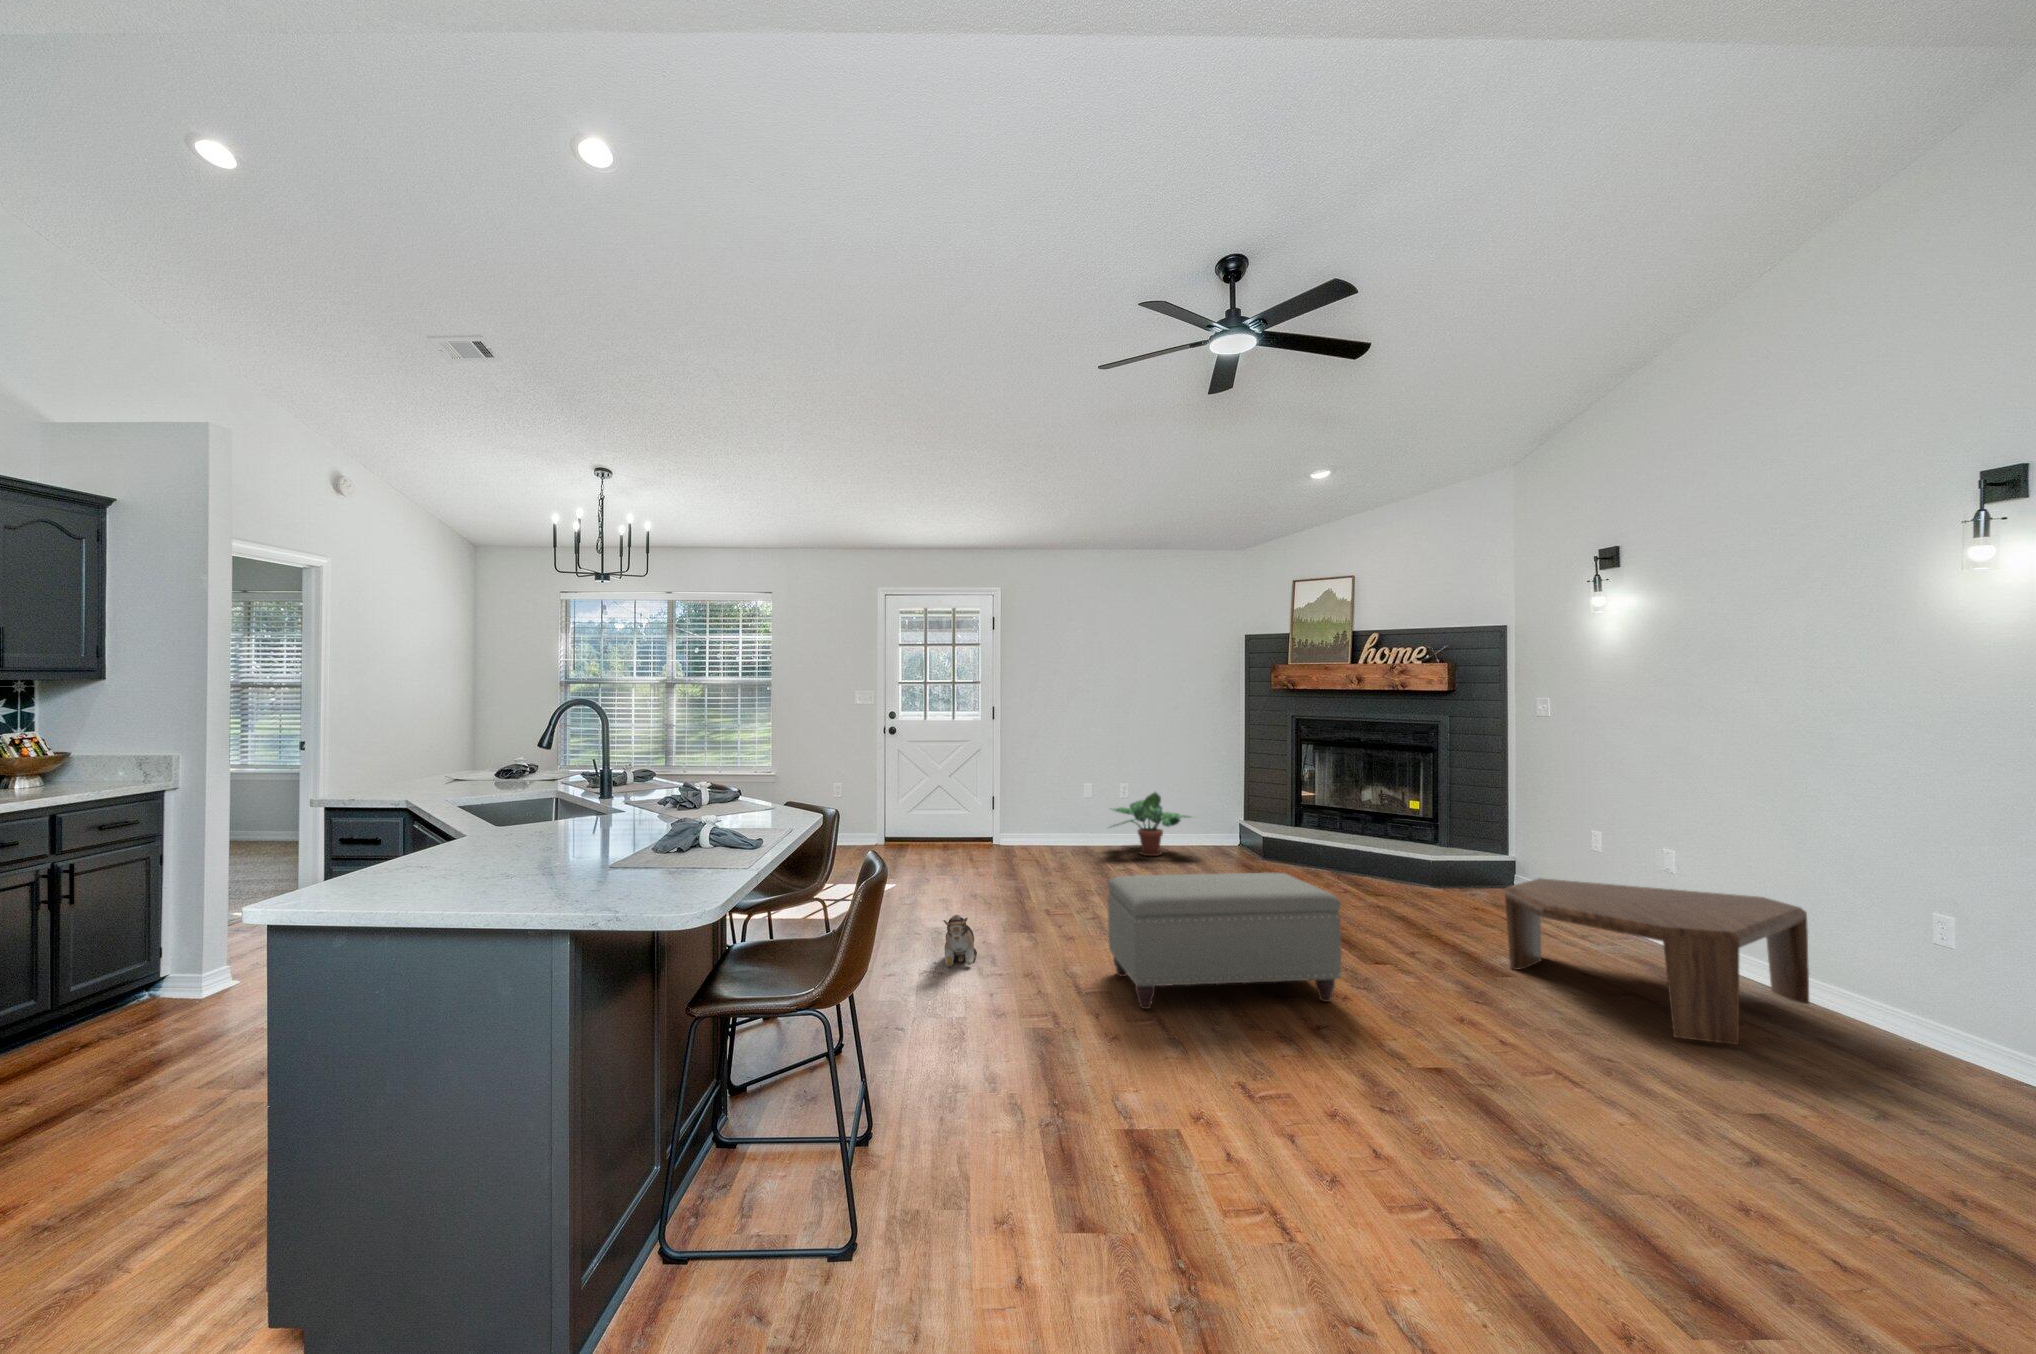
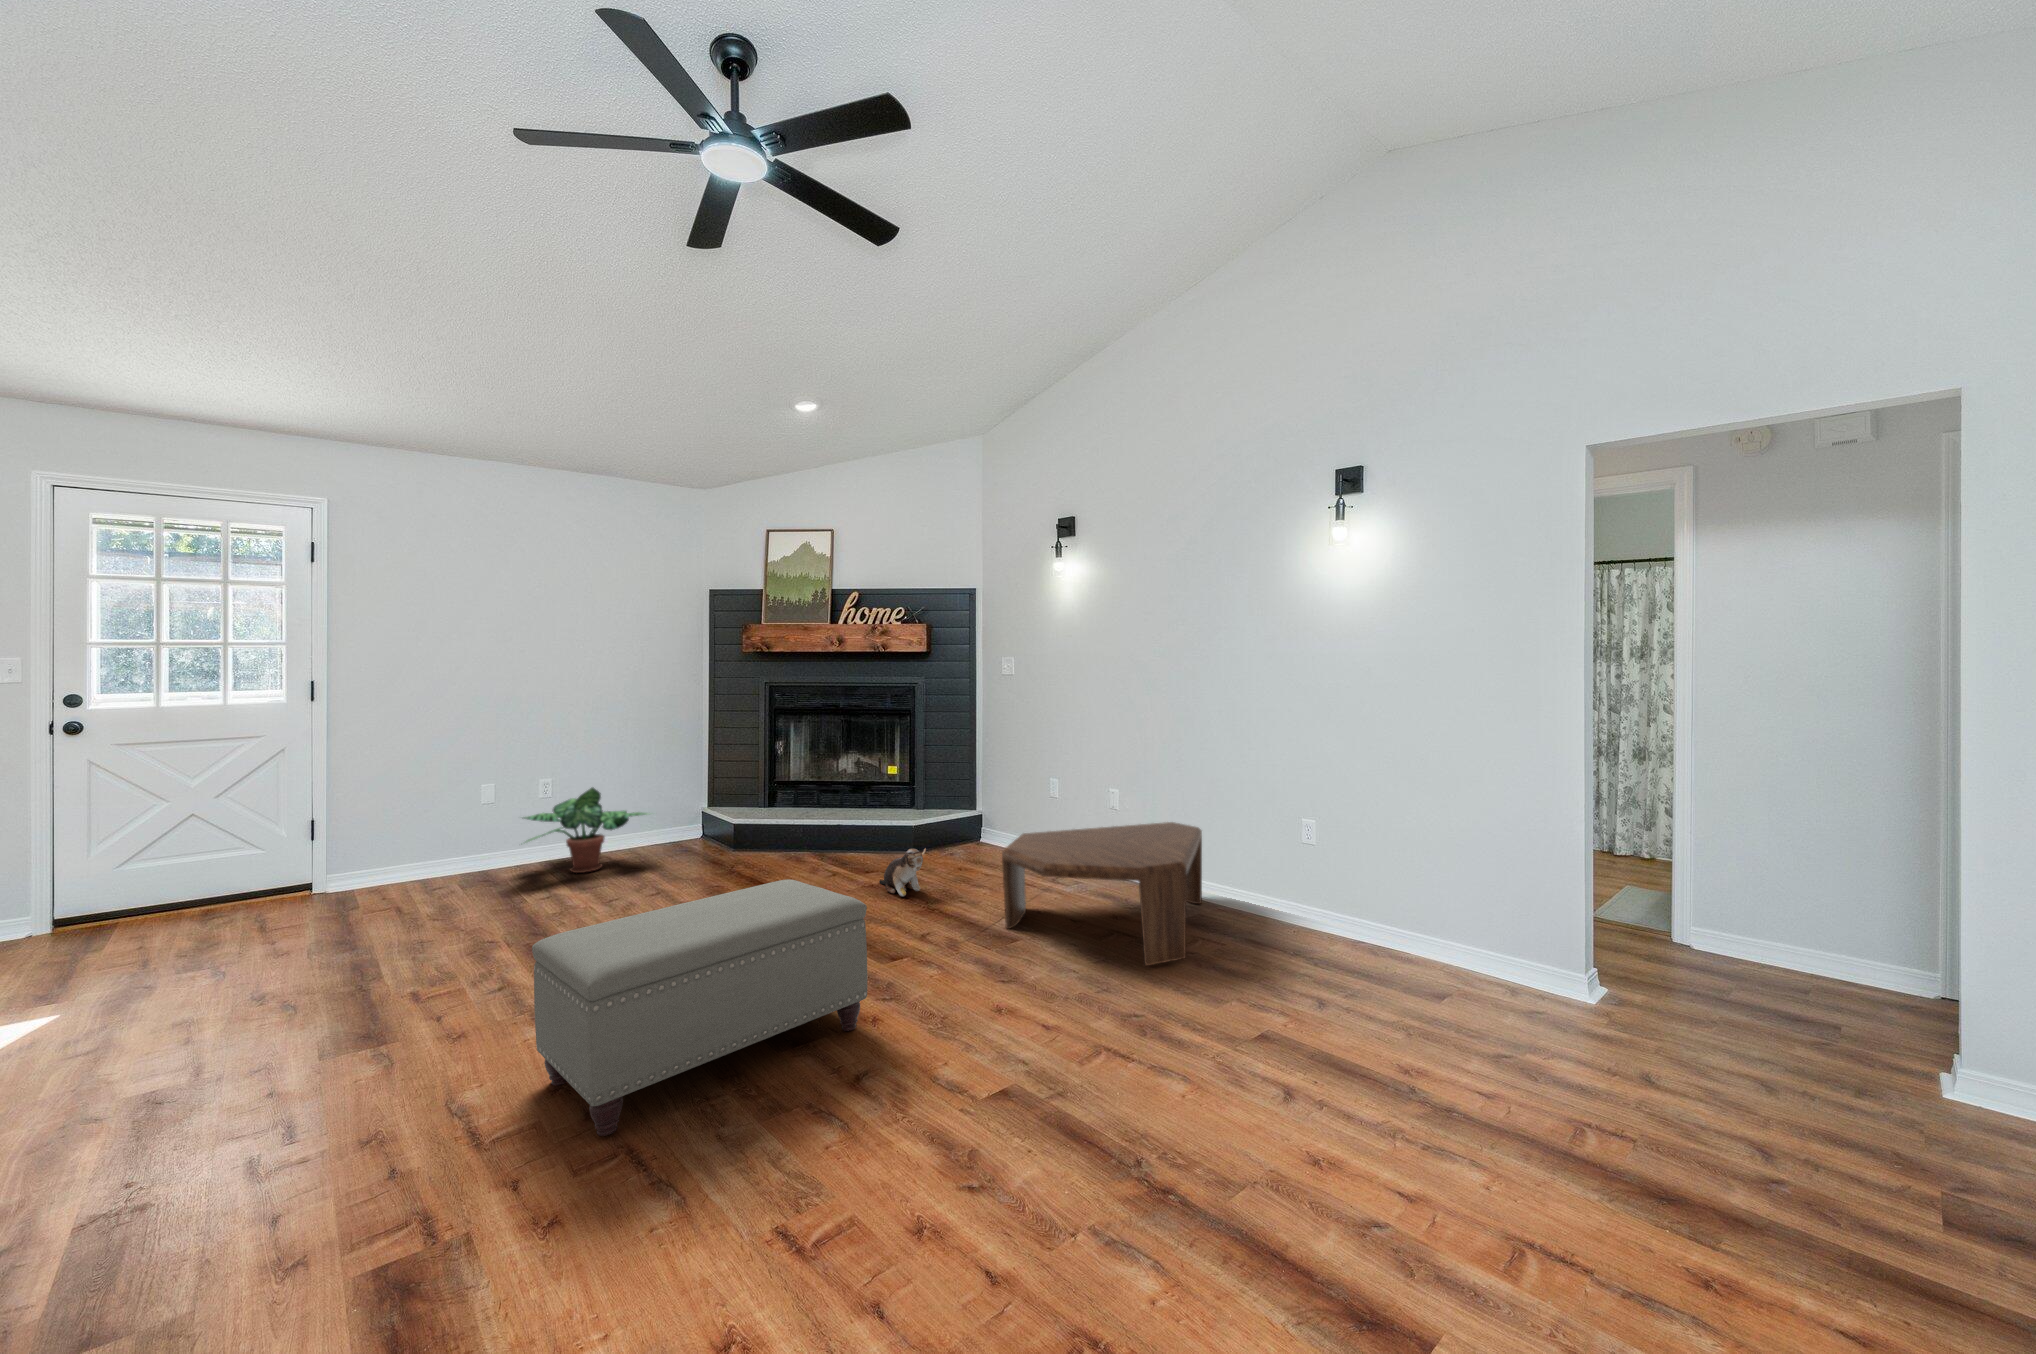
plush toy: present [943,915,977,967] -> present [879,848,926,896]

